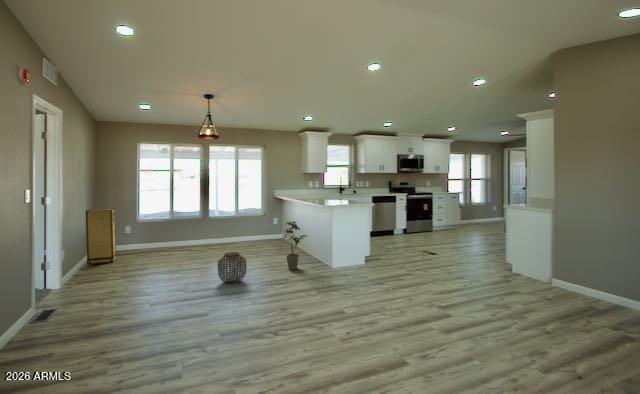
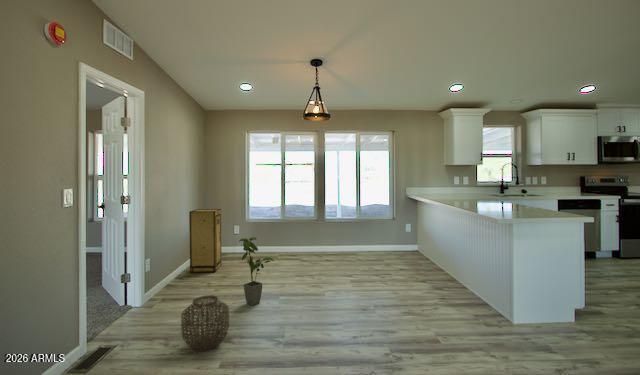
house plant: present [285,222,307,270] -> present [239,237,274,305]
woven basket: present [218,252,246,284] -> present [181,295,229,352]

